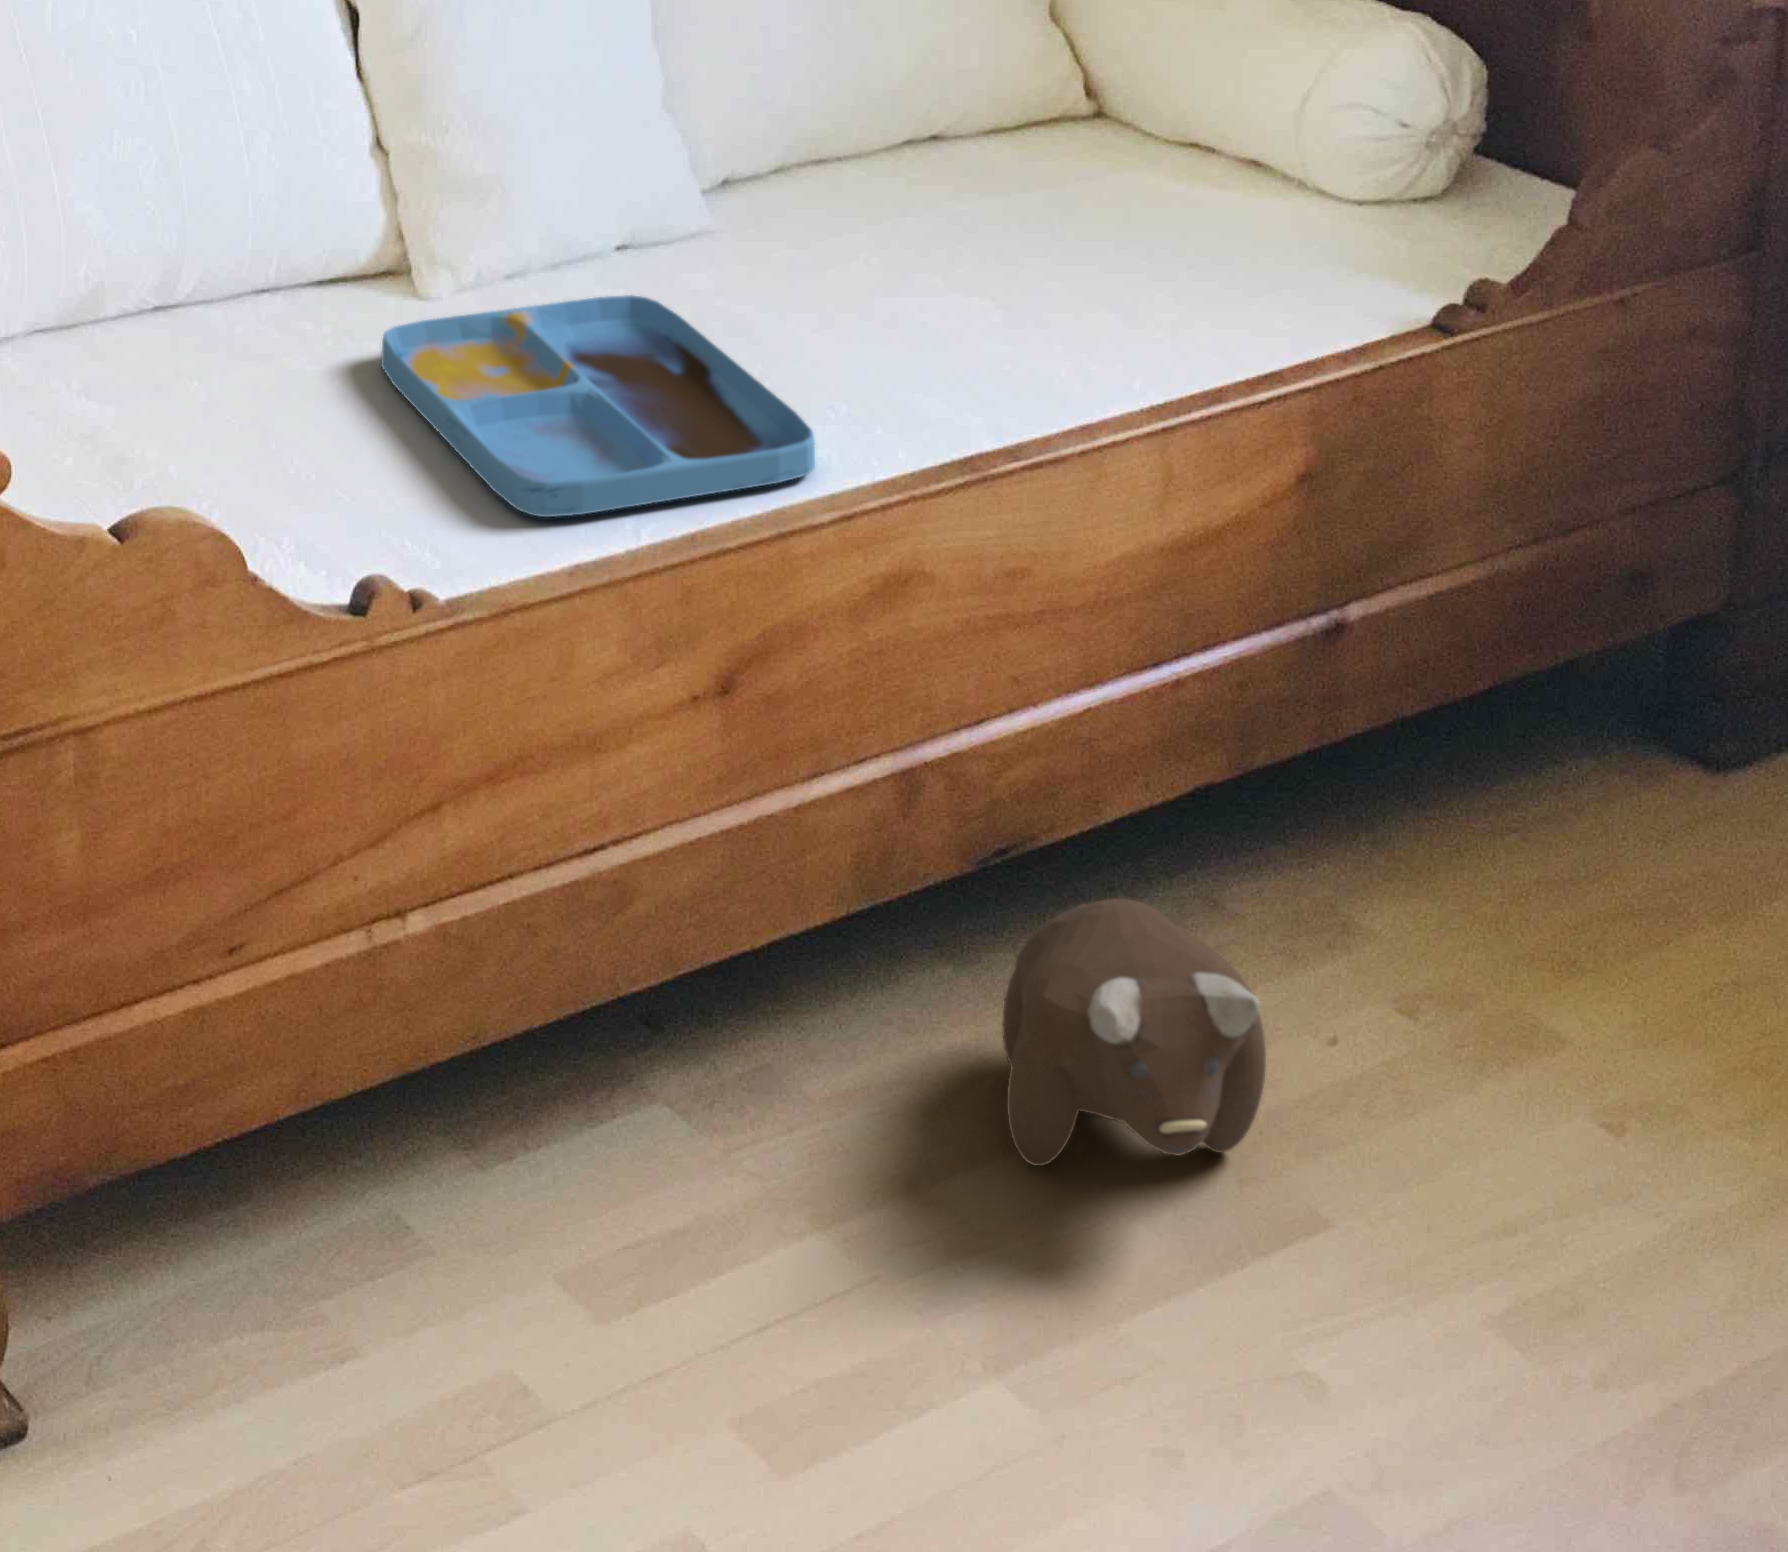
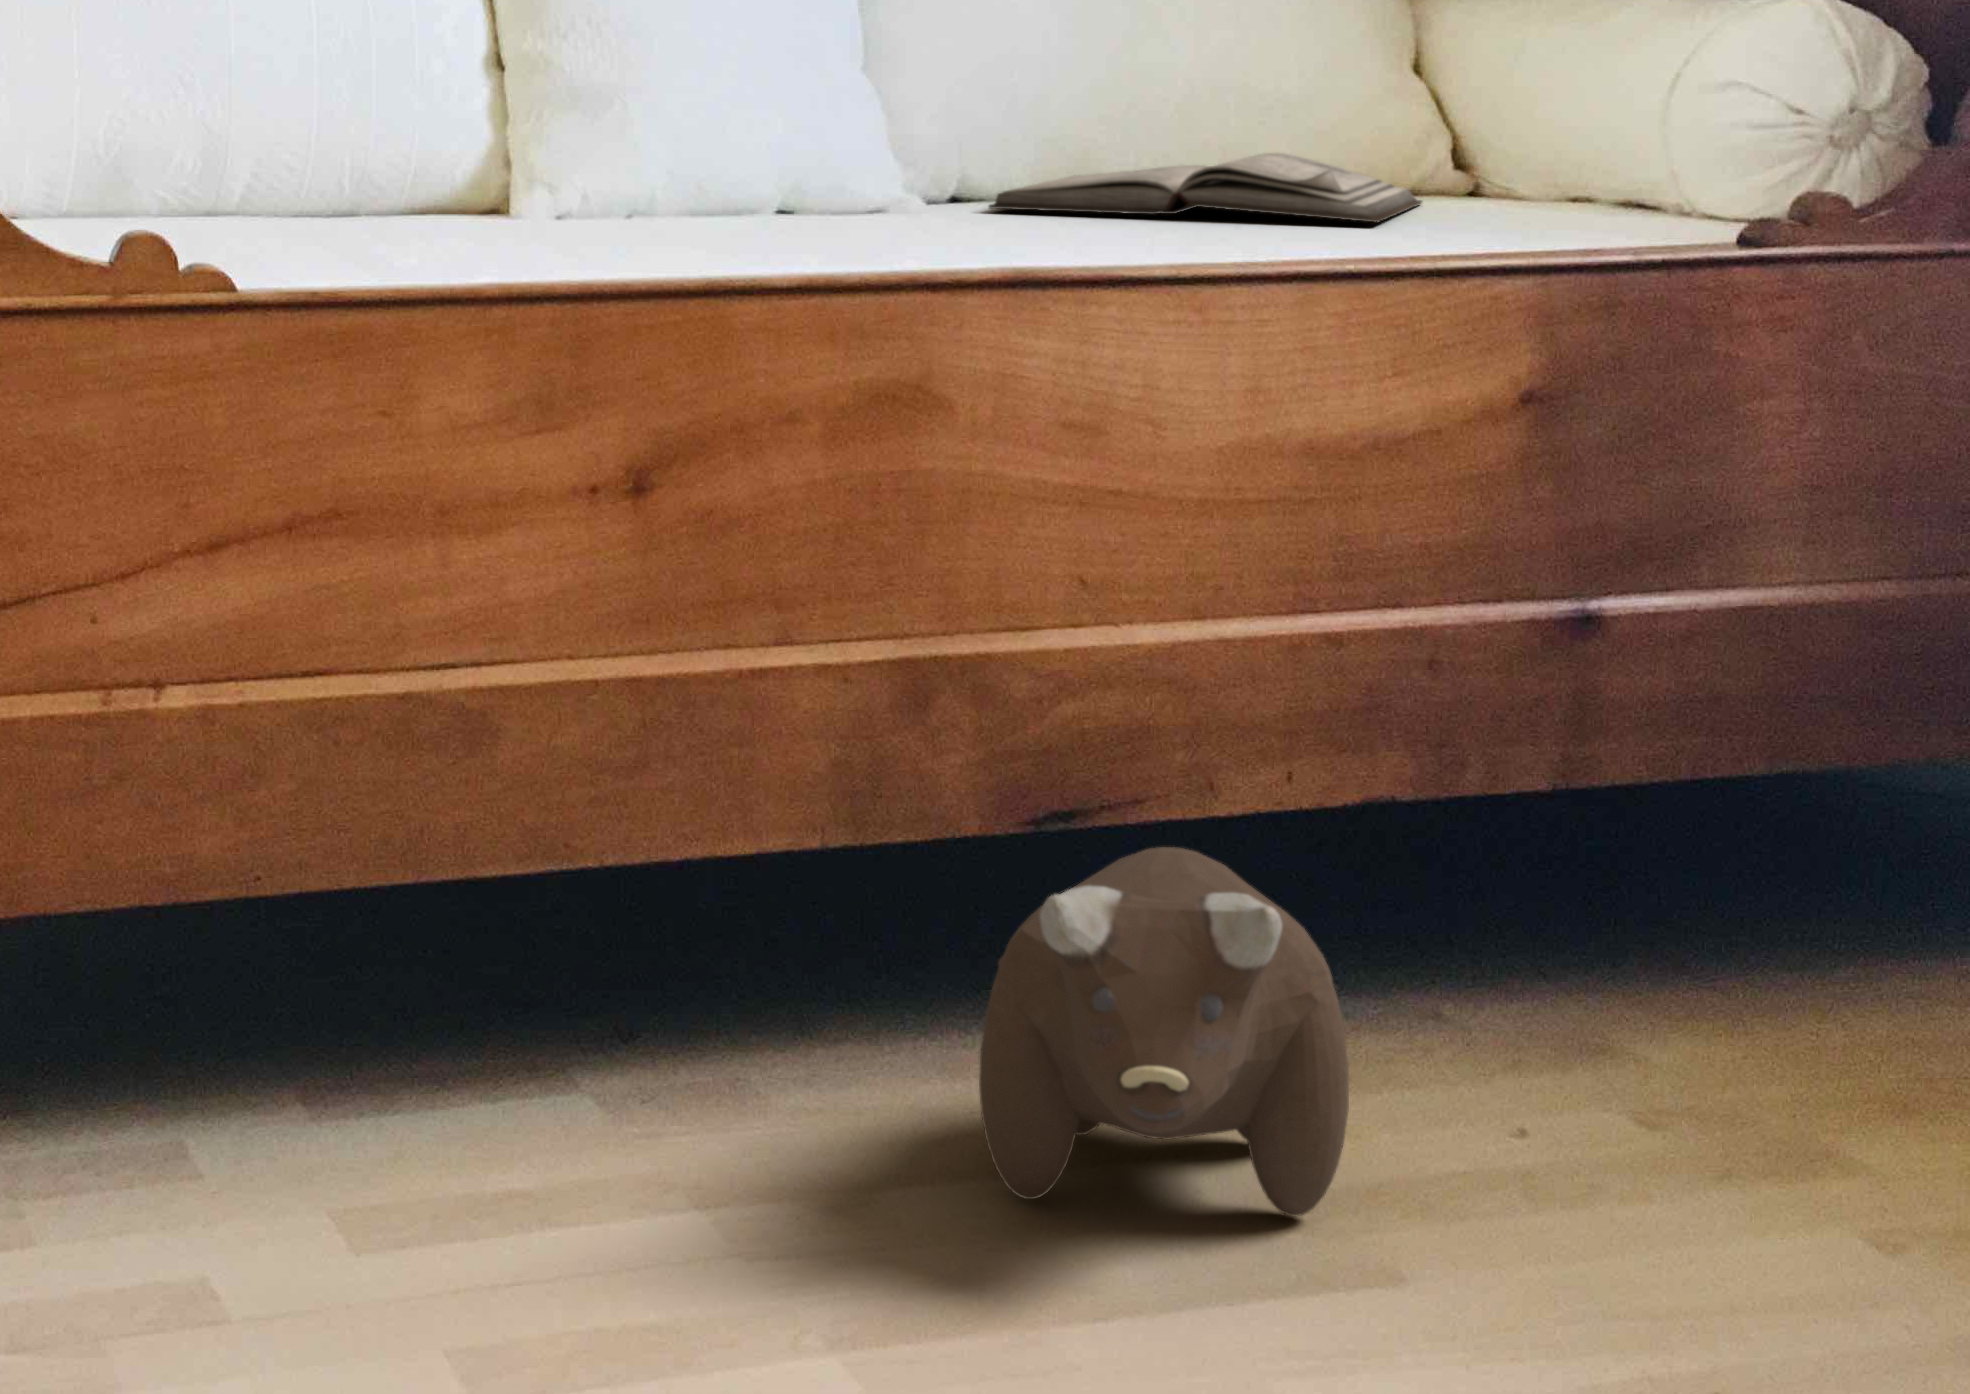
diary: none [812,170,1130,289] -> present [988,153,1422,223]
tray: present [381,295,815,517] -> none [392,175,813,258]

